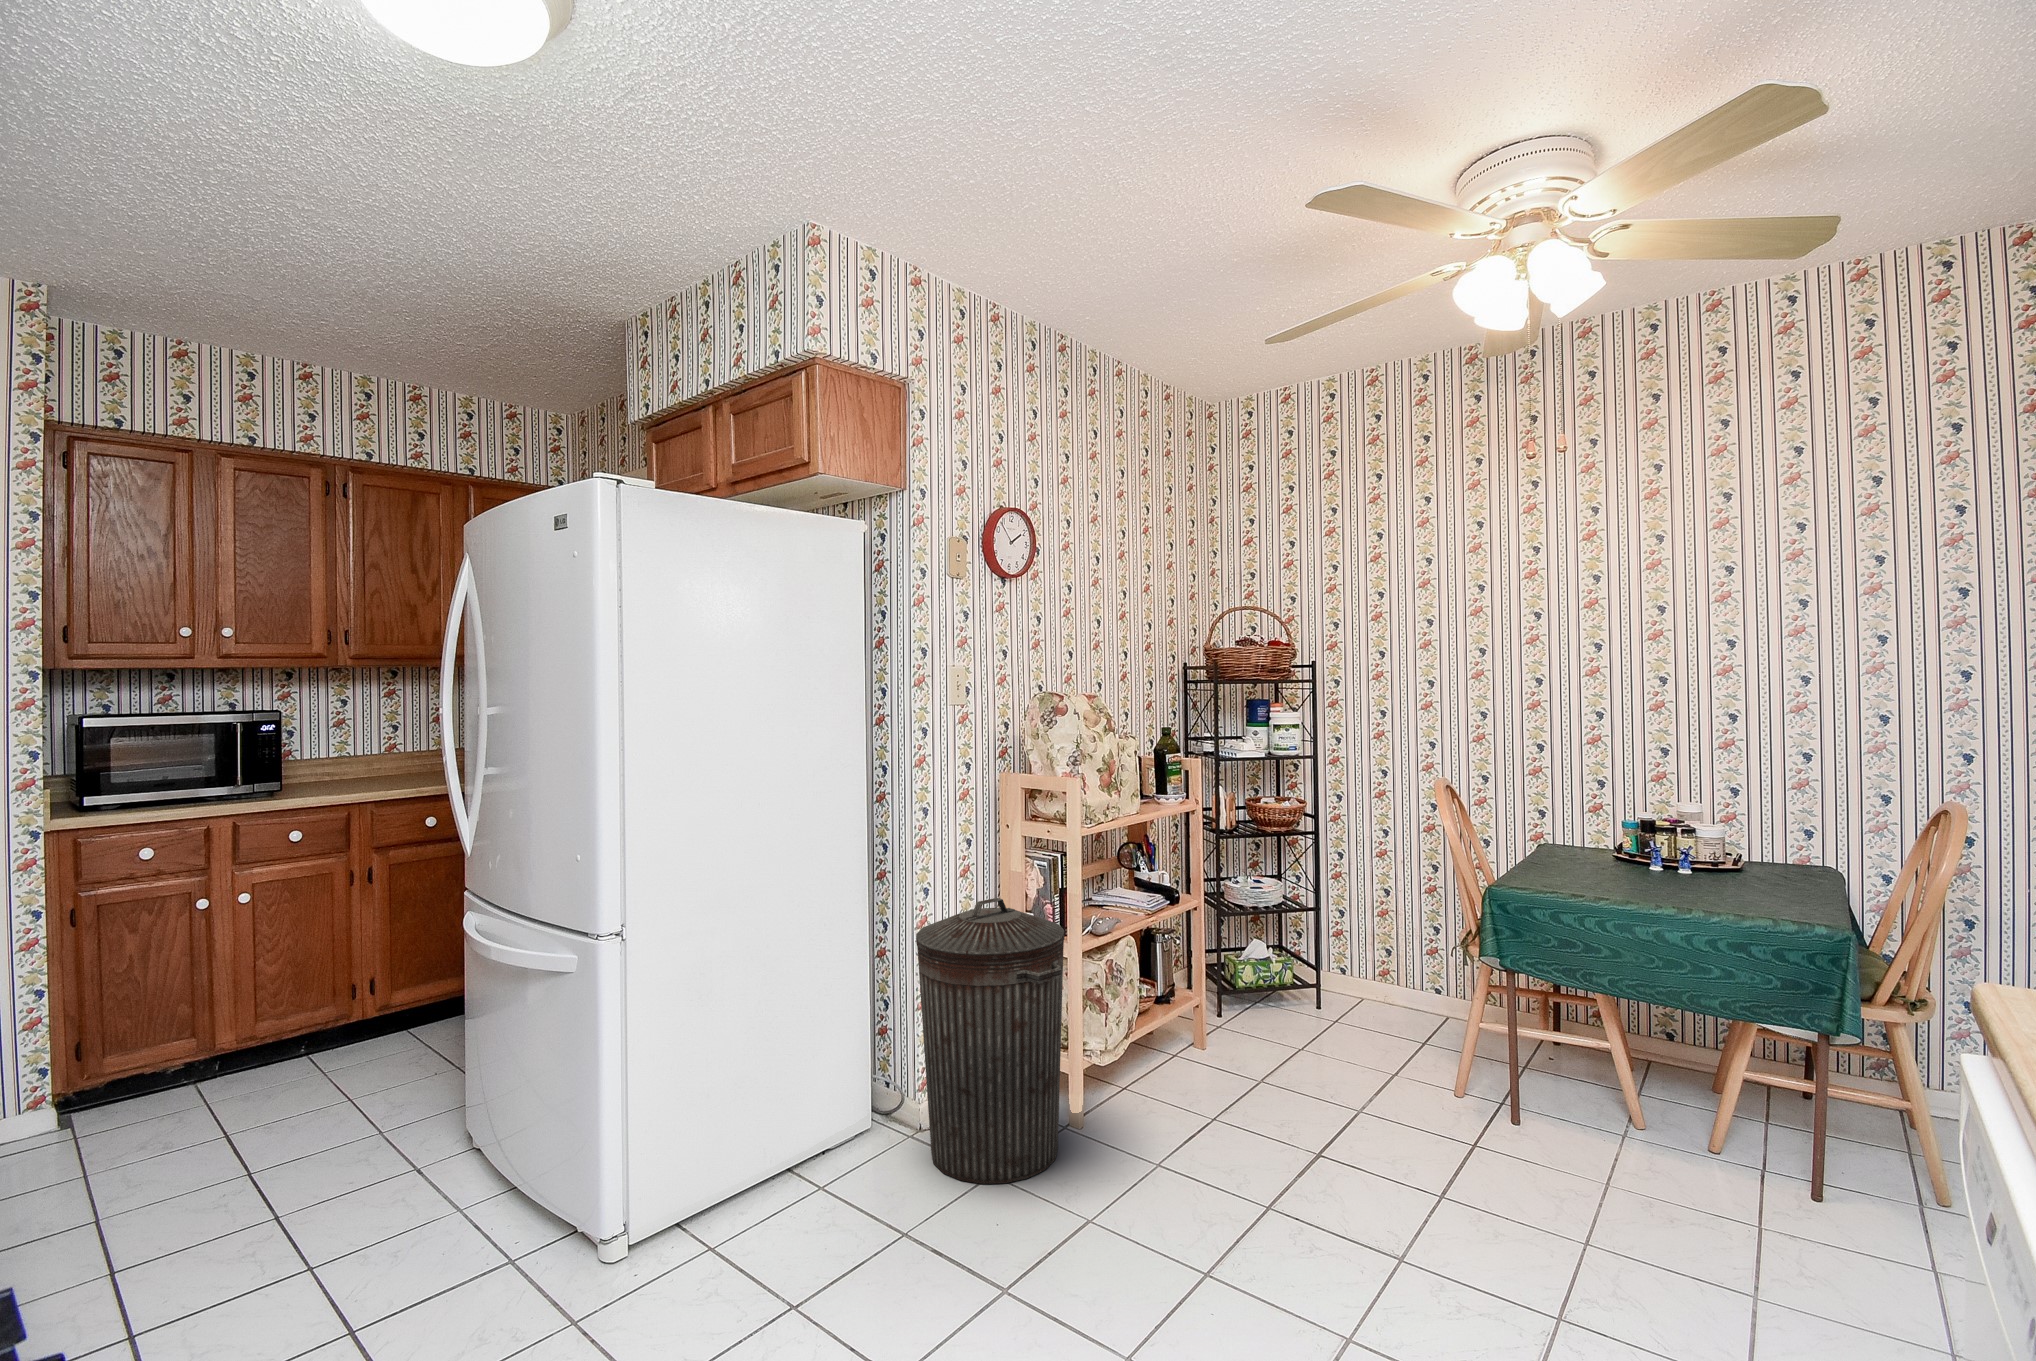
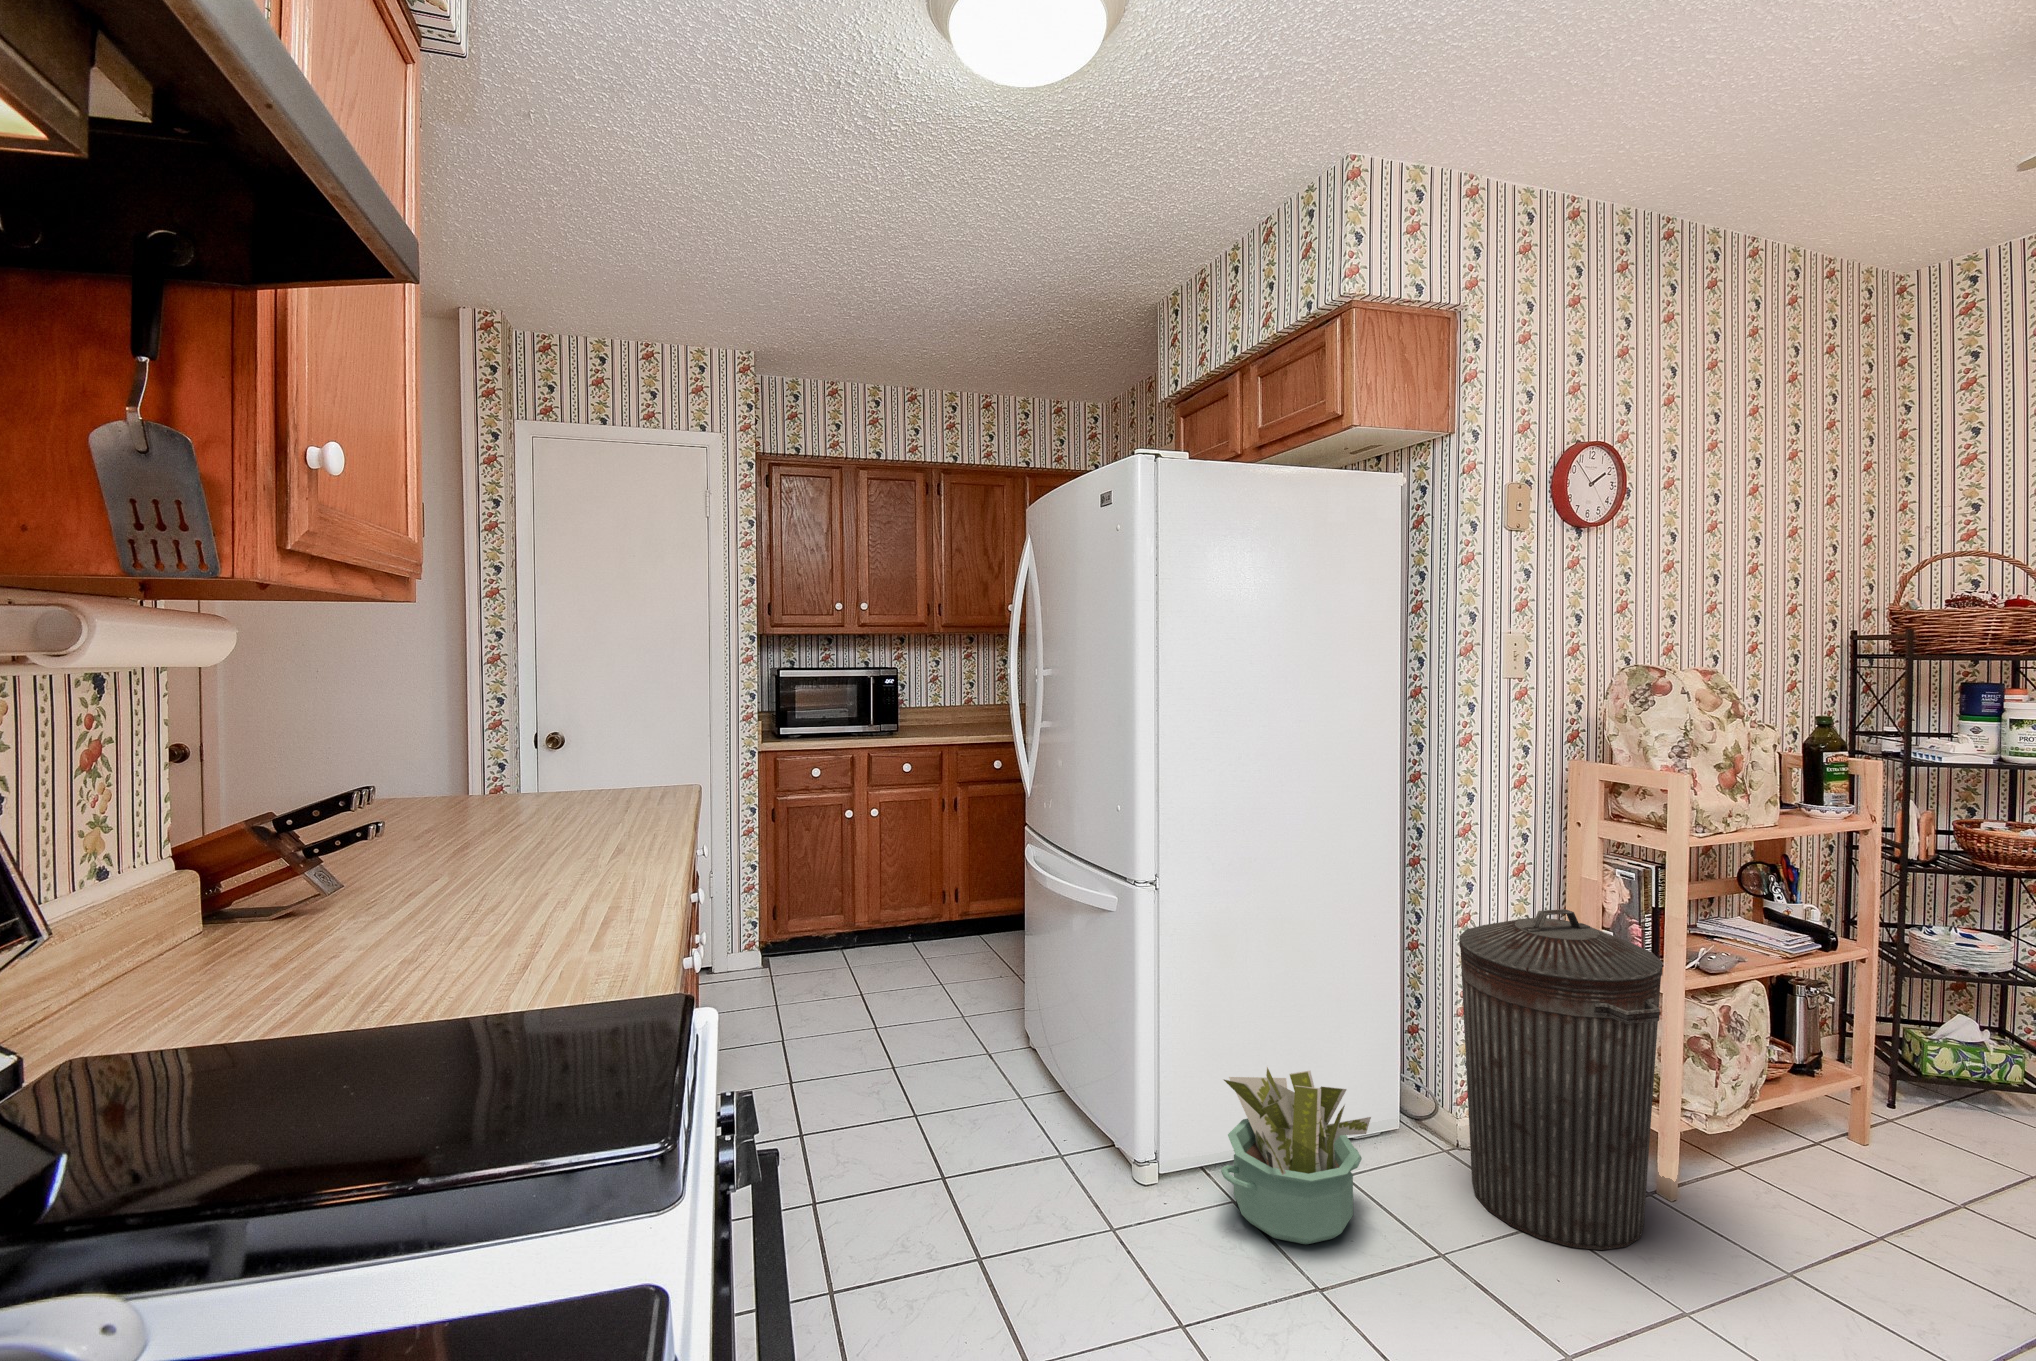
decorative plant: none [700,1083,844,1255] -> present [1221,1067,1371,1244]

